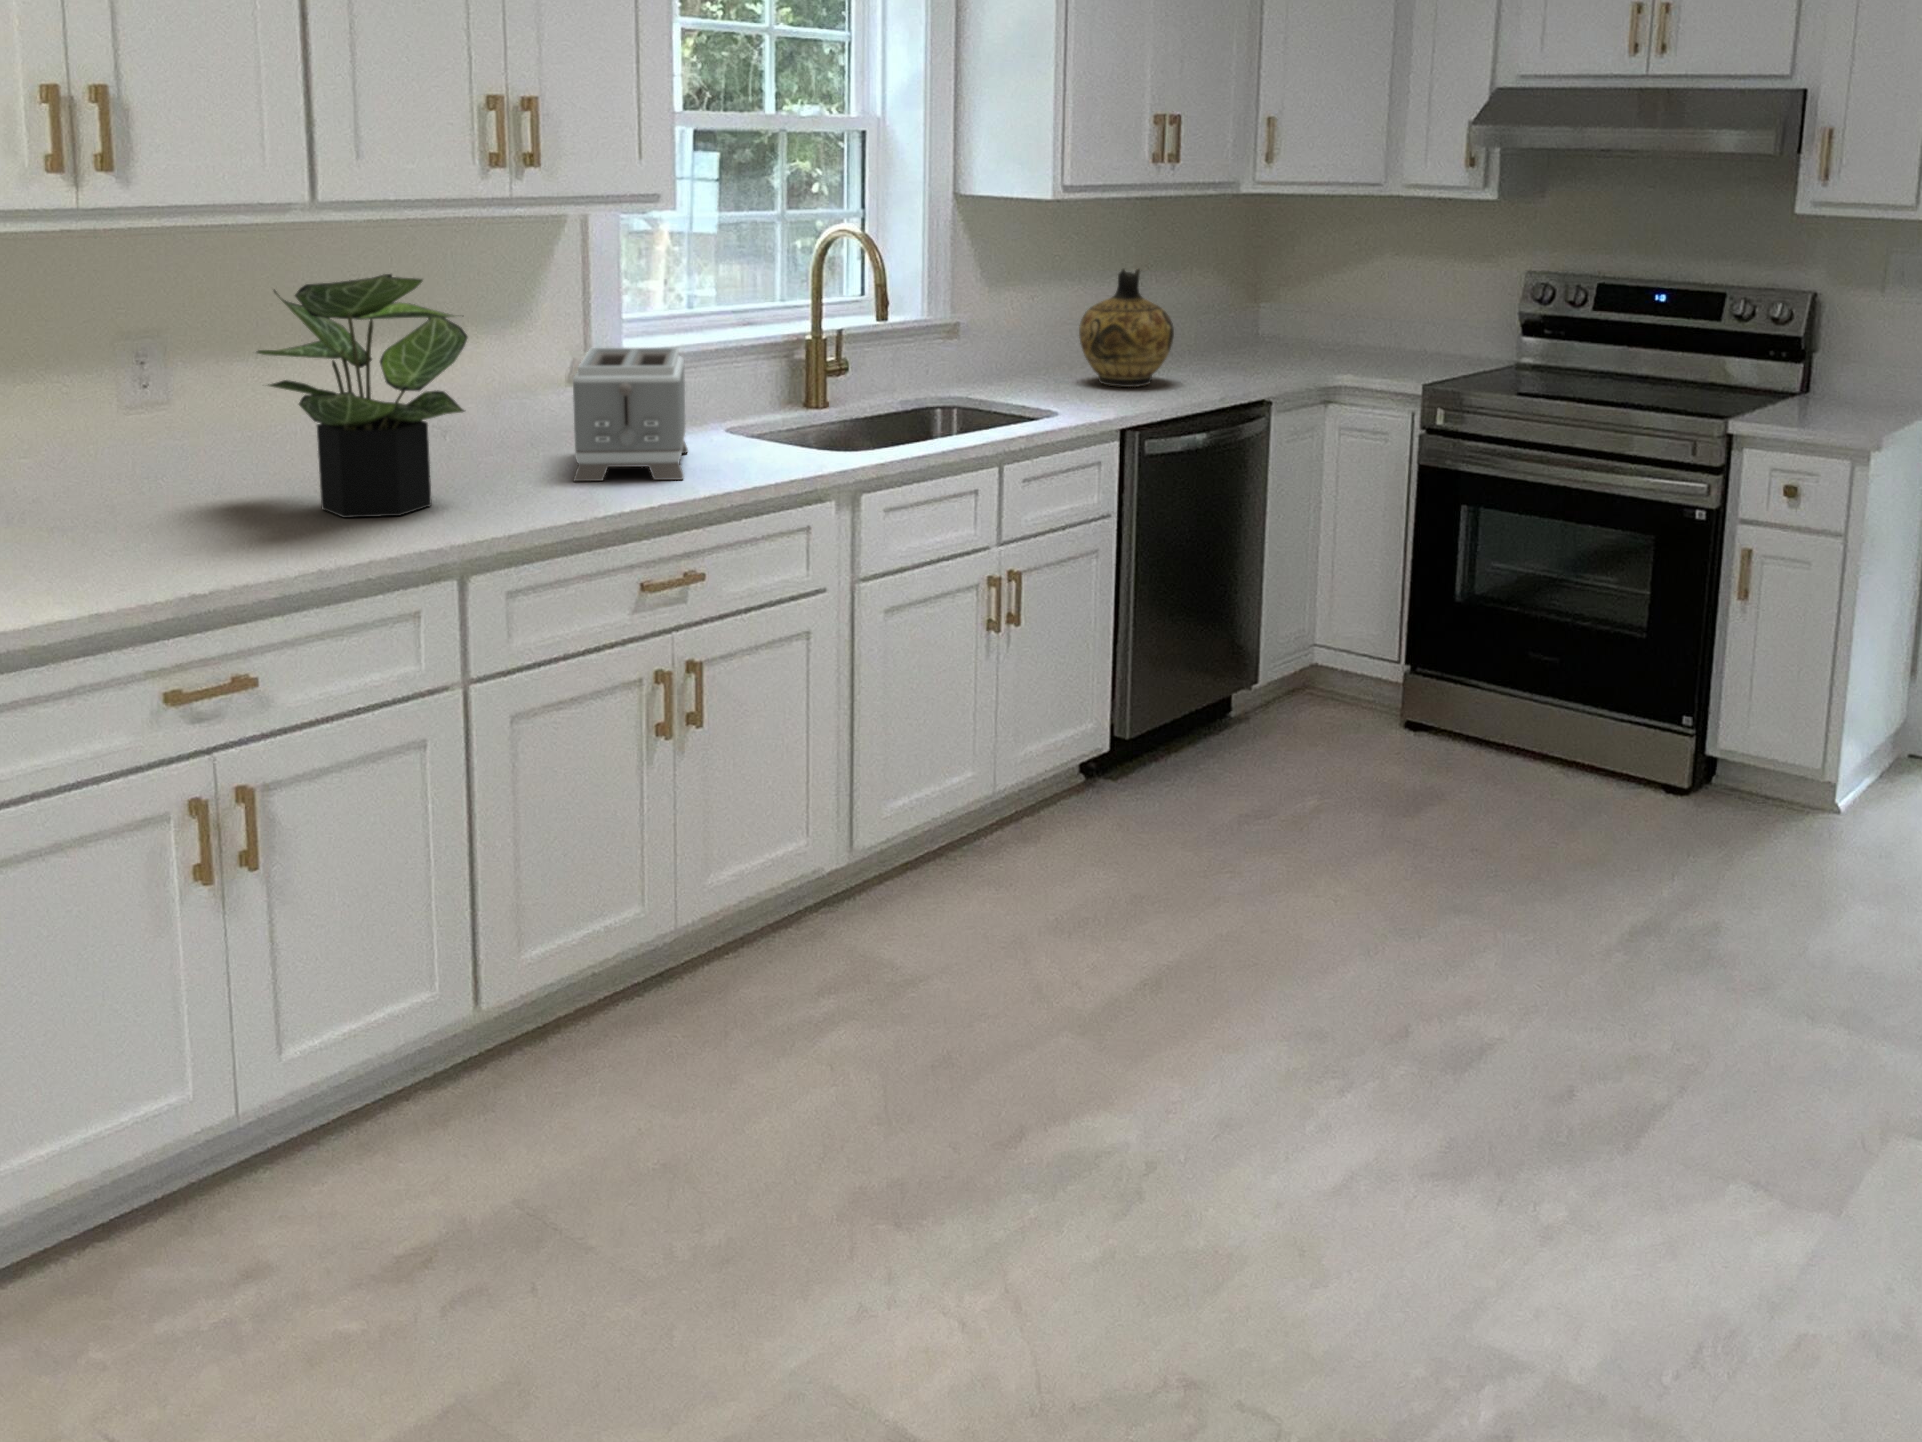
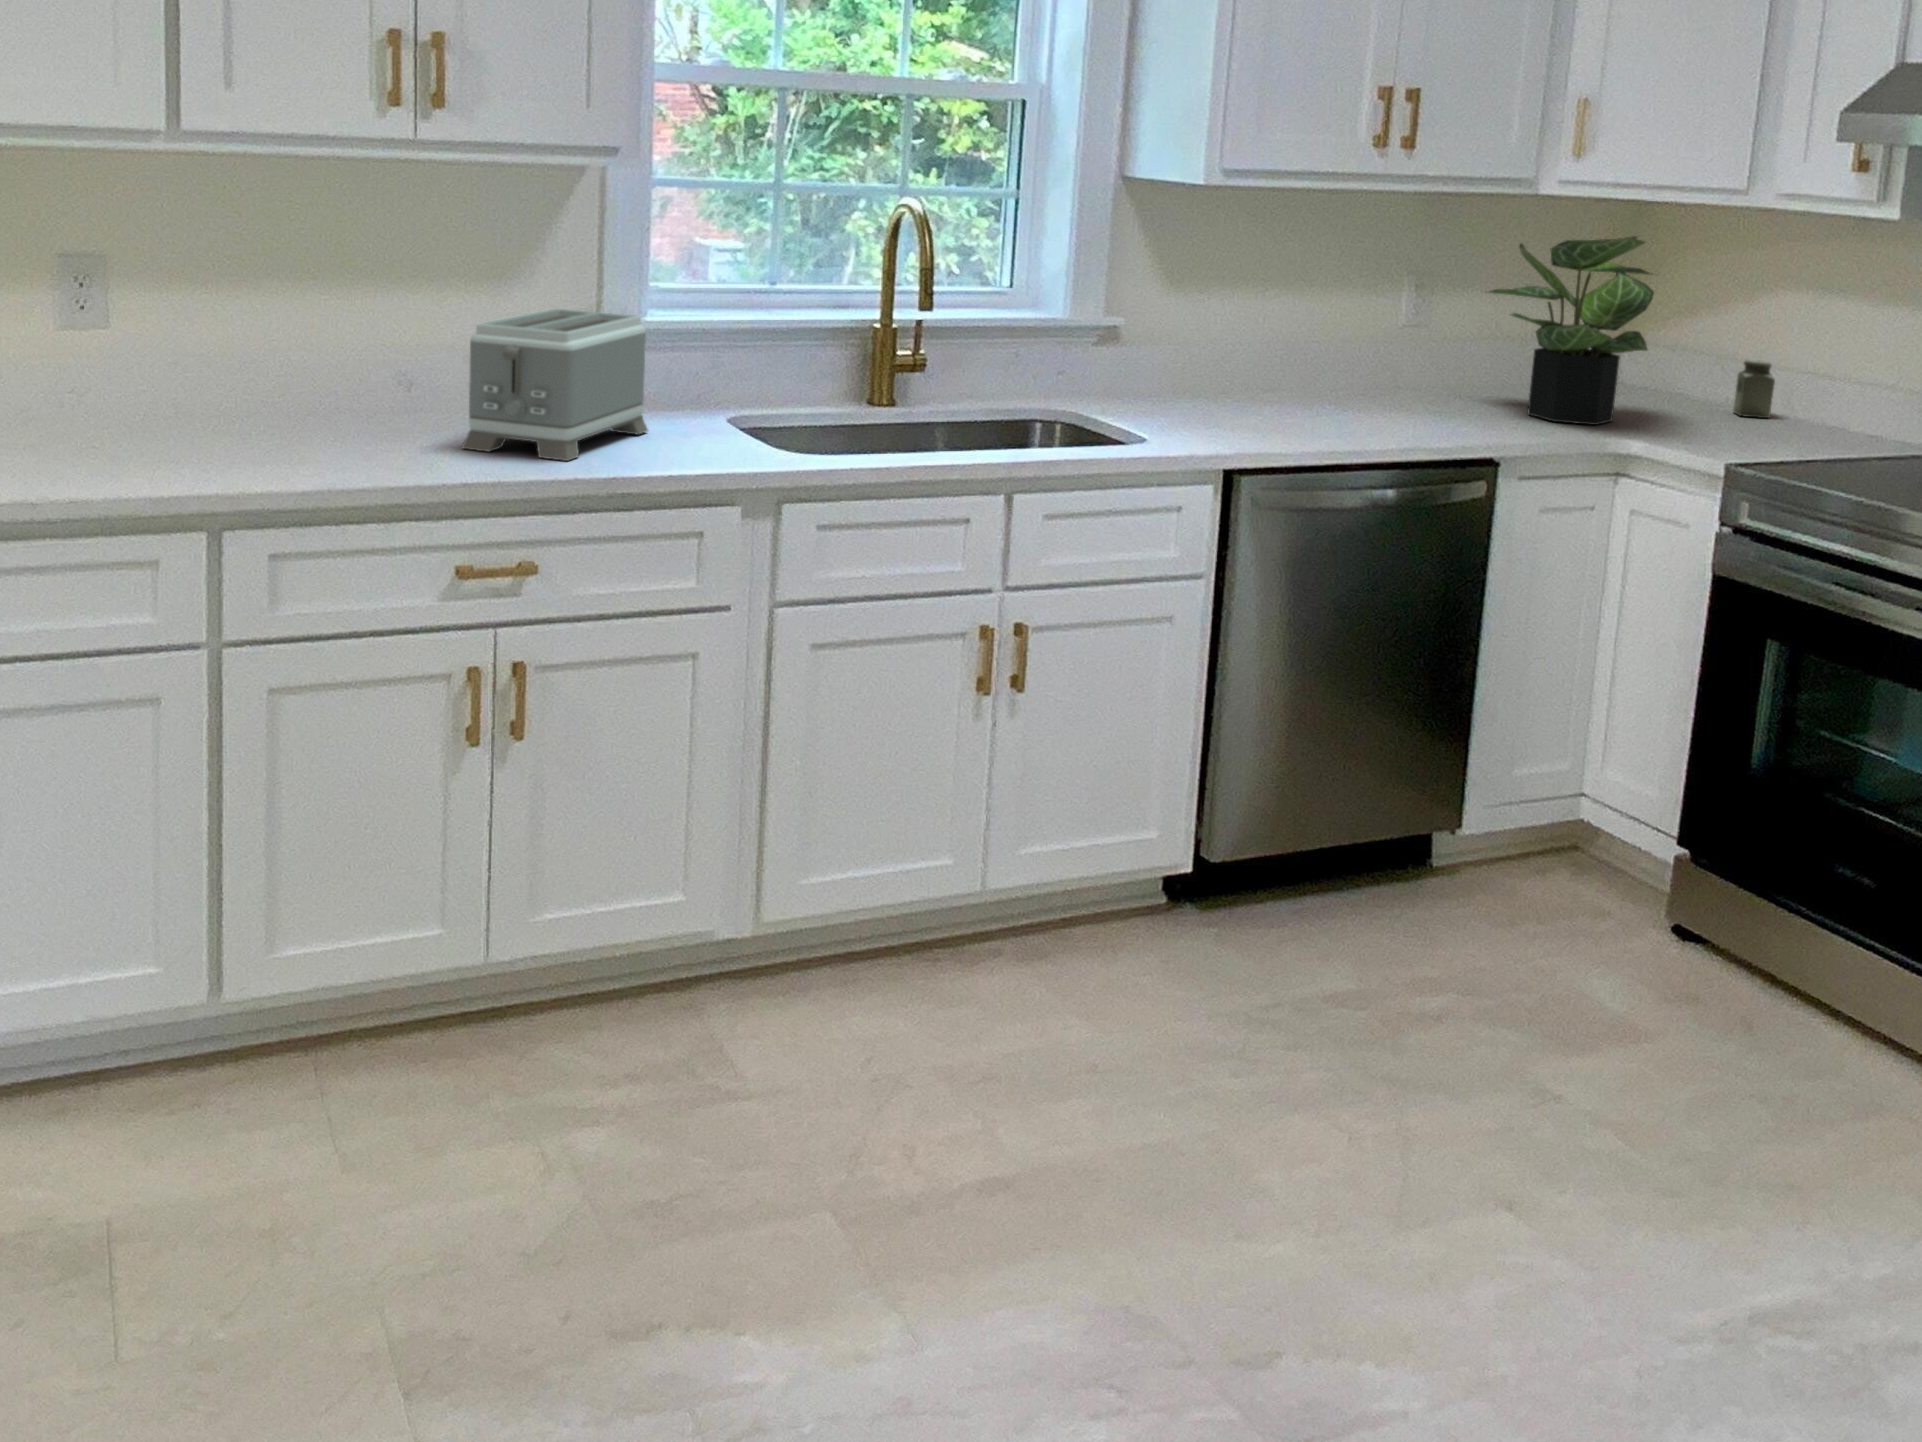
ceramic jug: present [1079,269,1174,387] -> none [1259,274,1381,423]
potted plant: present [257,274,468,518] -> present [1489,236,1654,425]
salt shaker: none [1369,309,1398,352] -> present [1733,359,1775,418]

